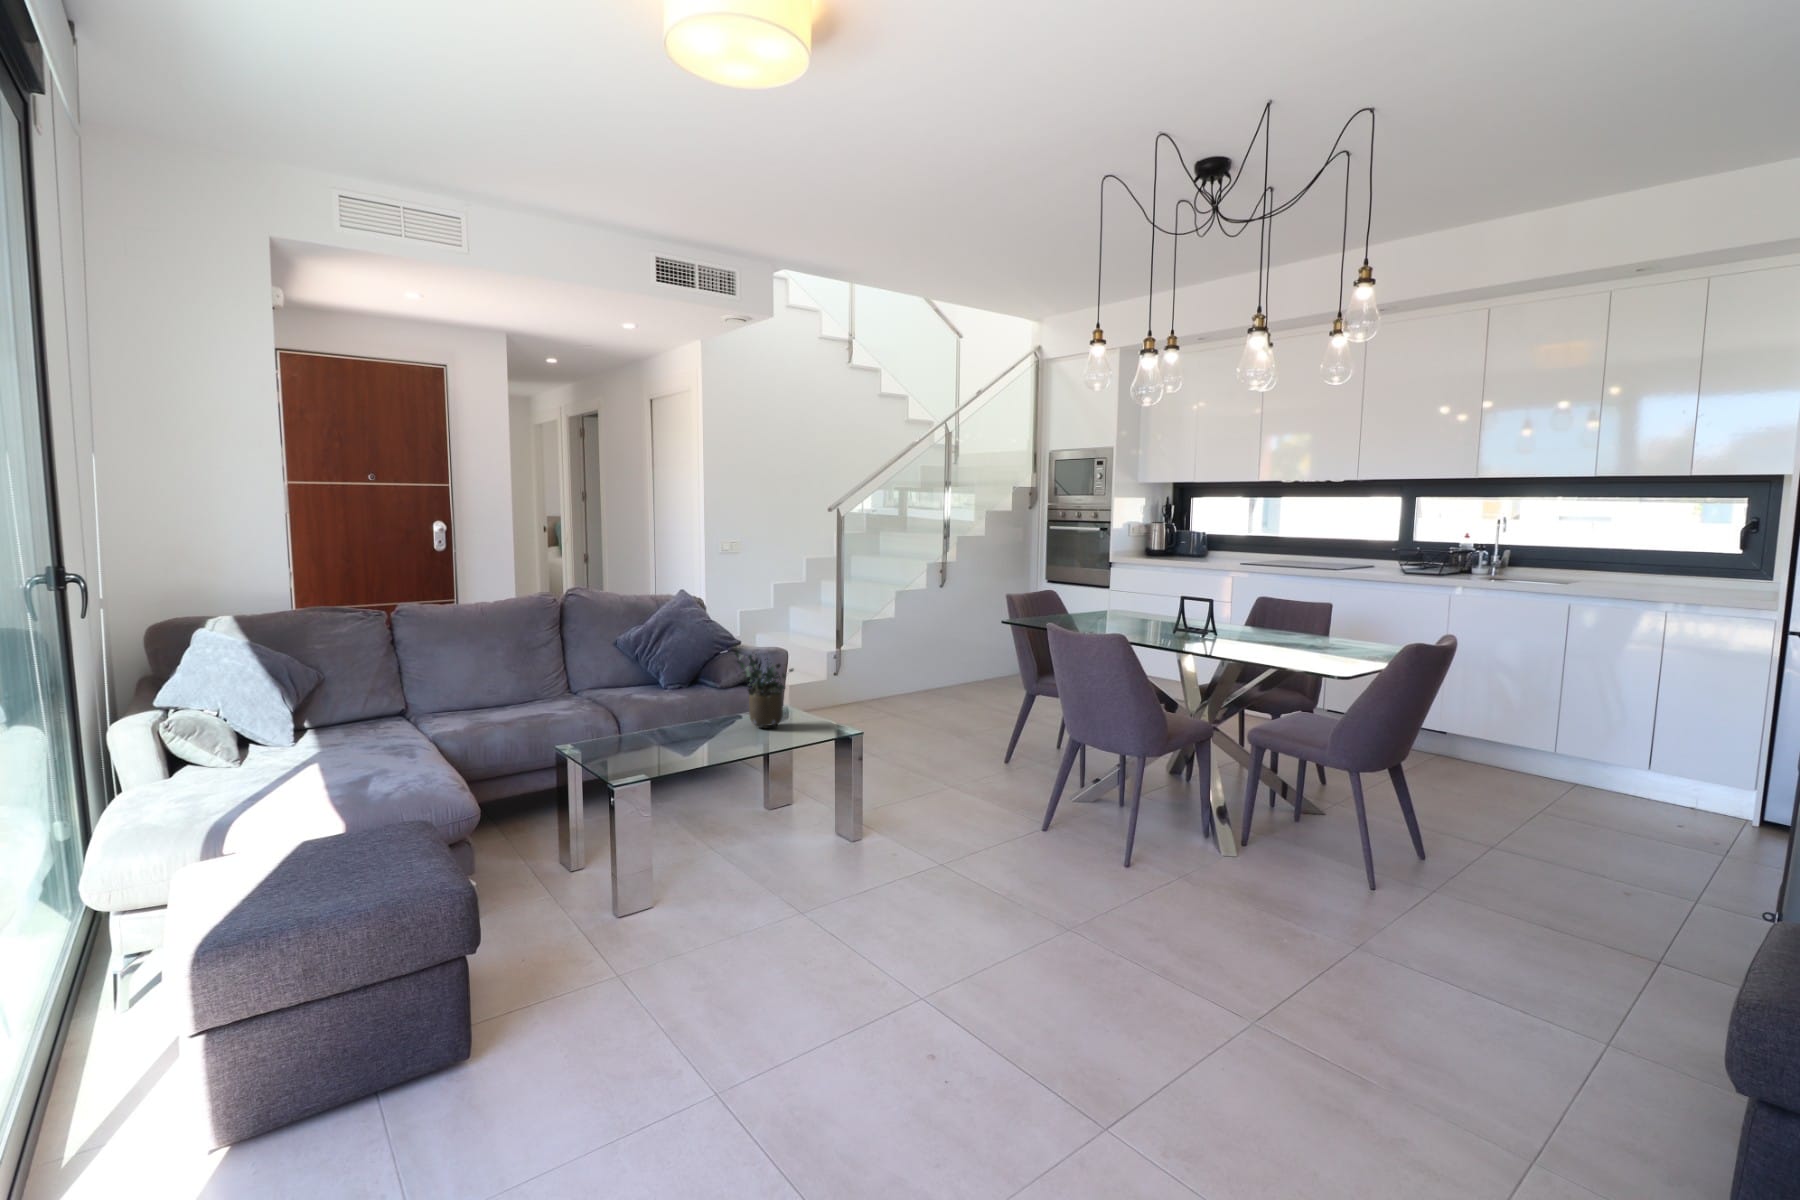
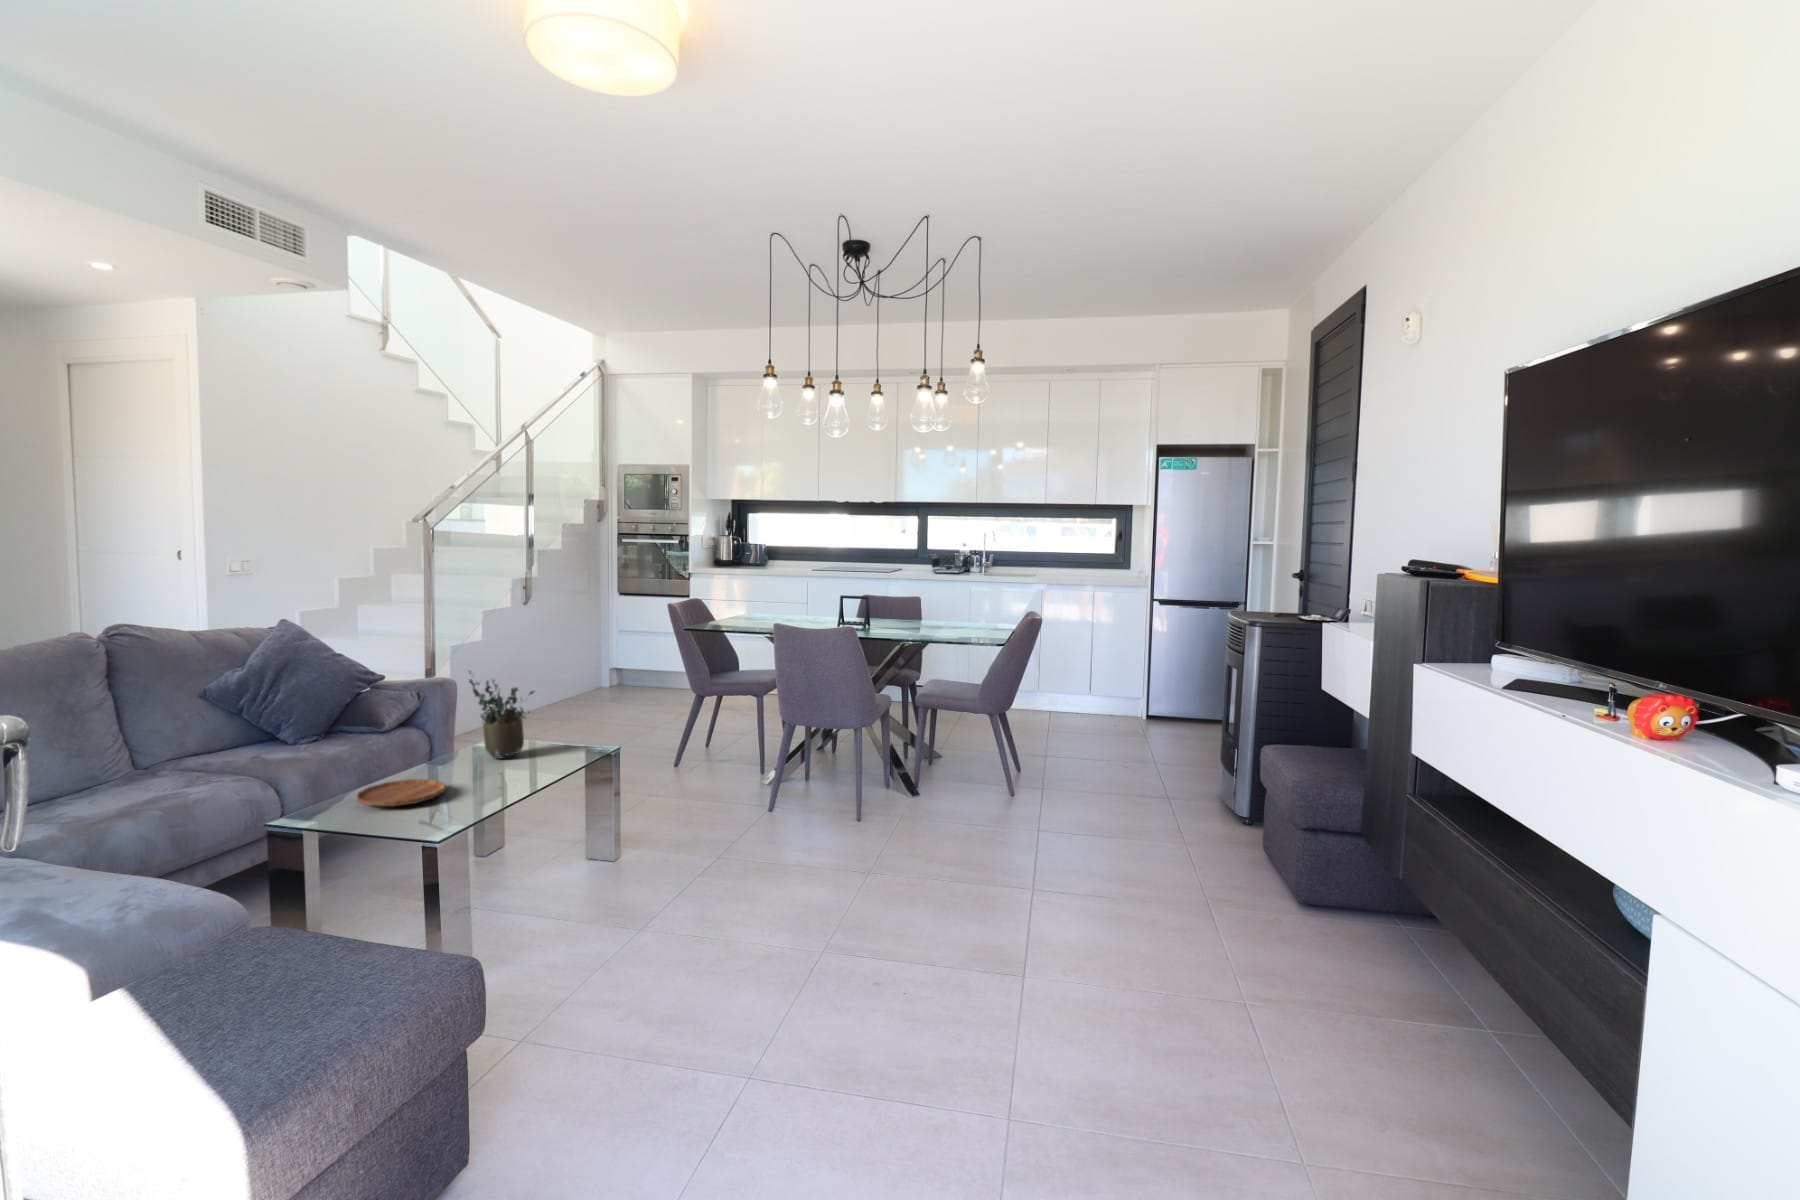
tray: none [608,733,679,755] -> present [357,779,446,806]

